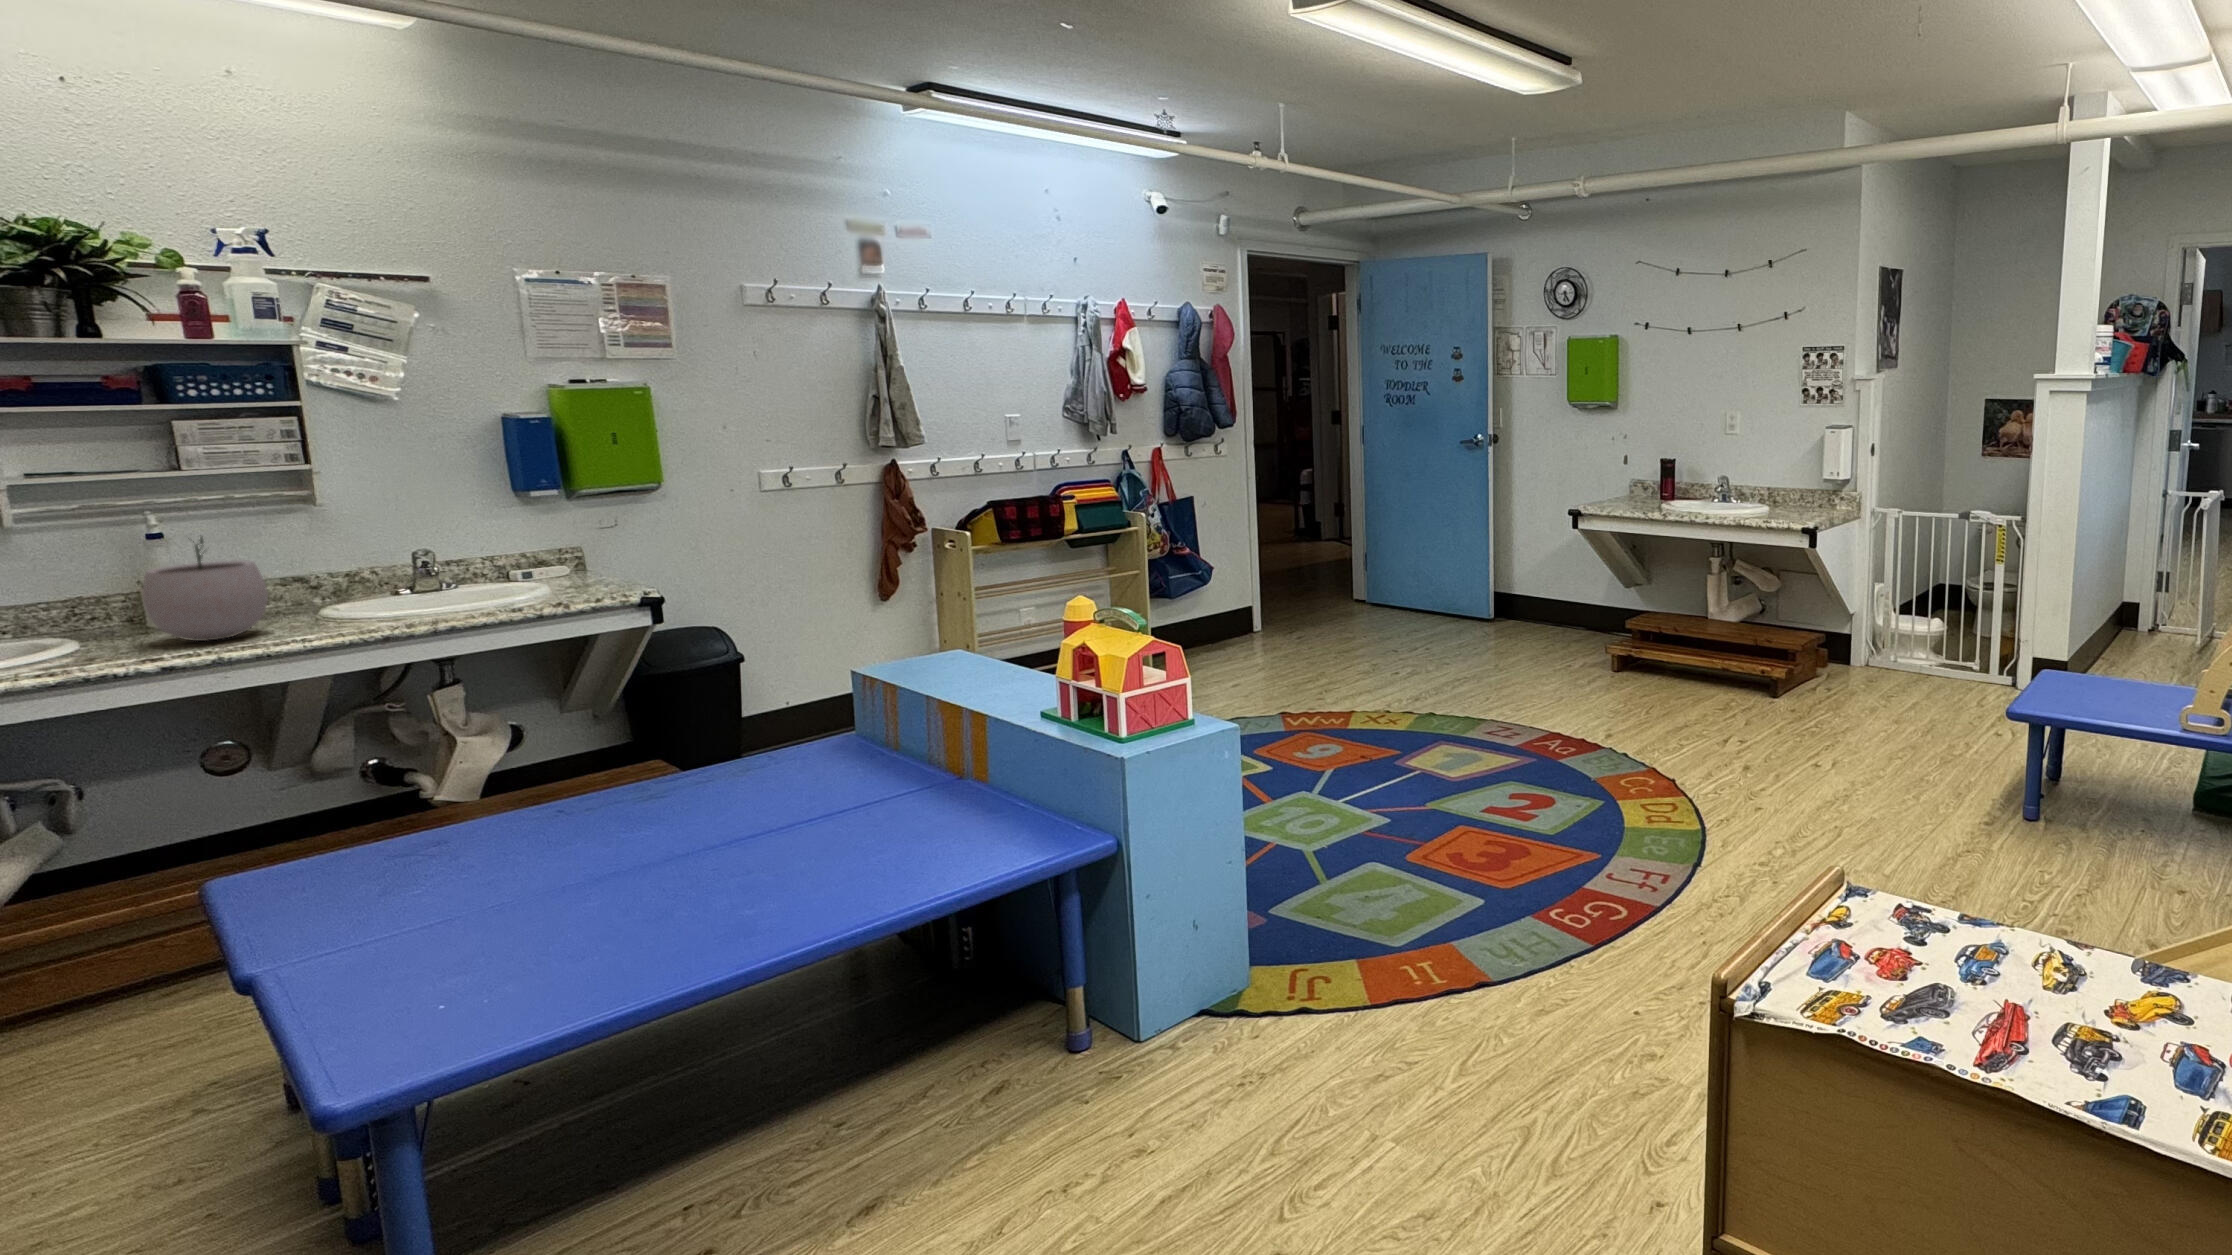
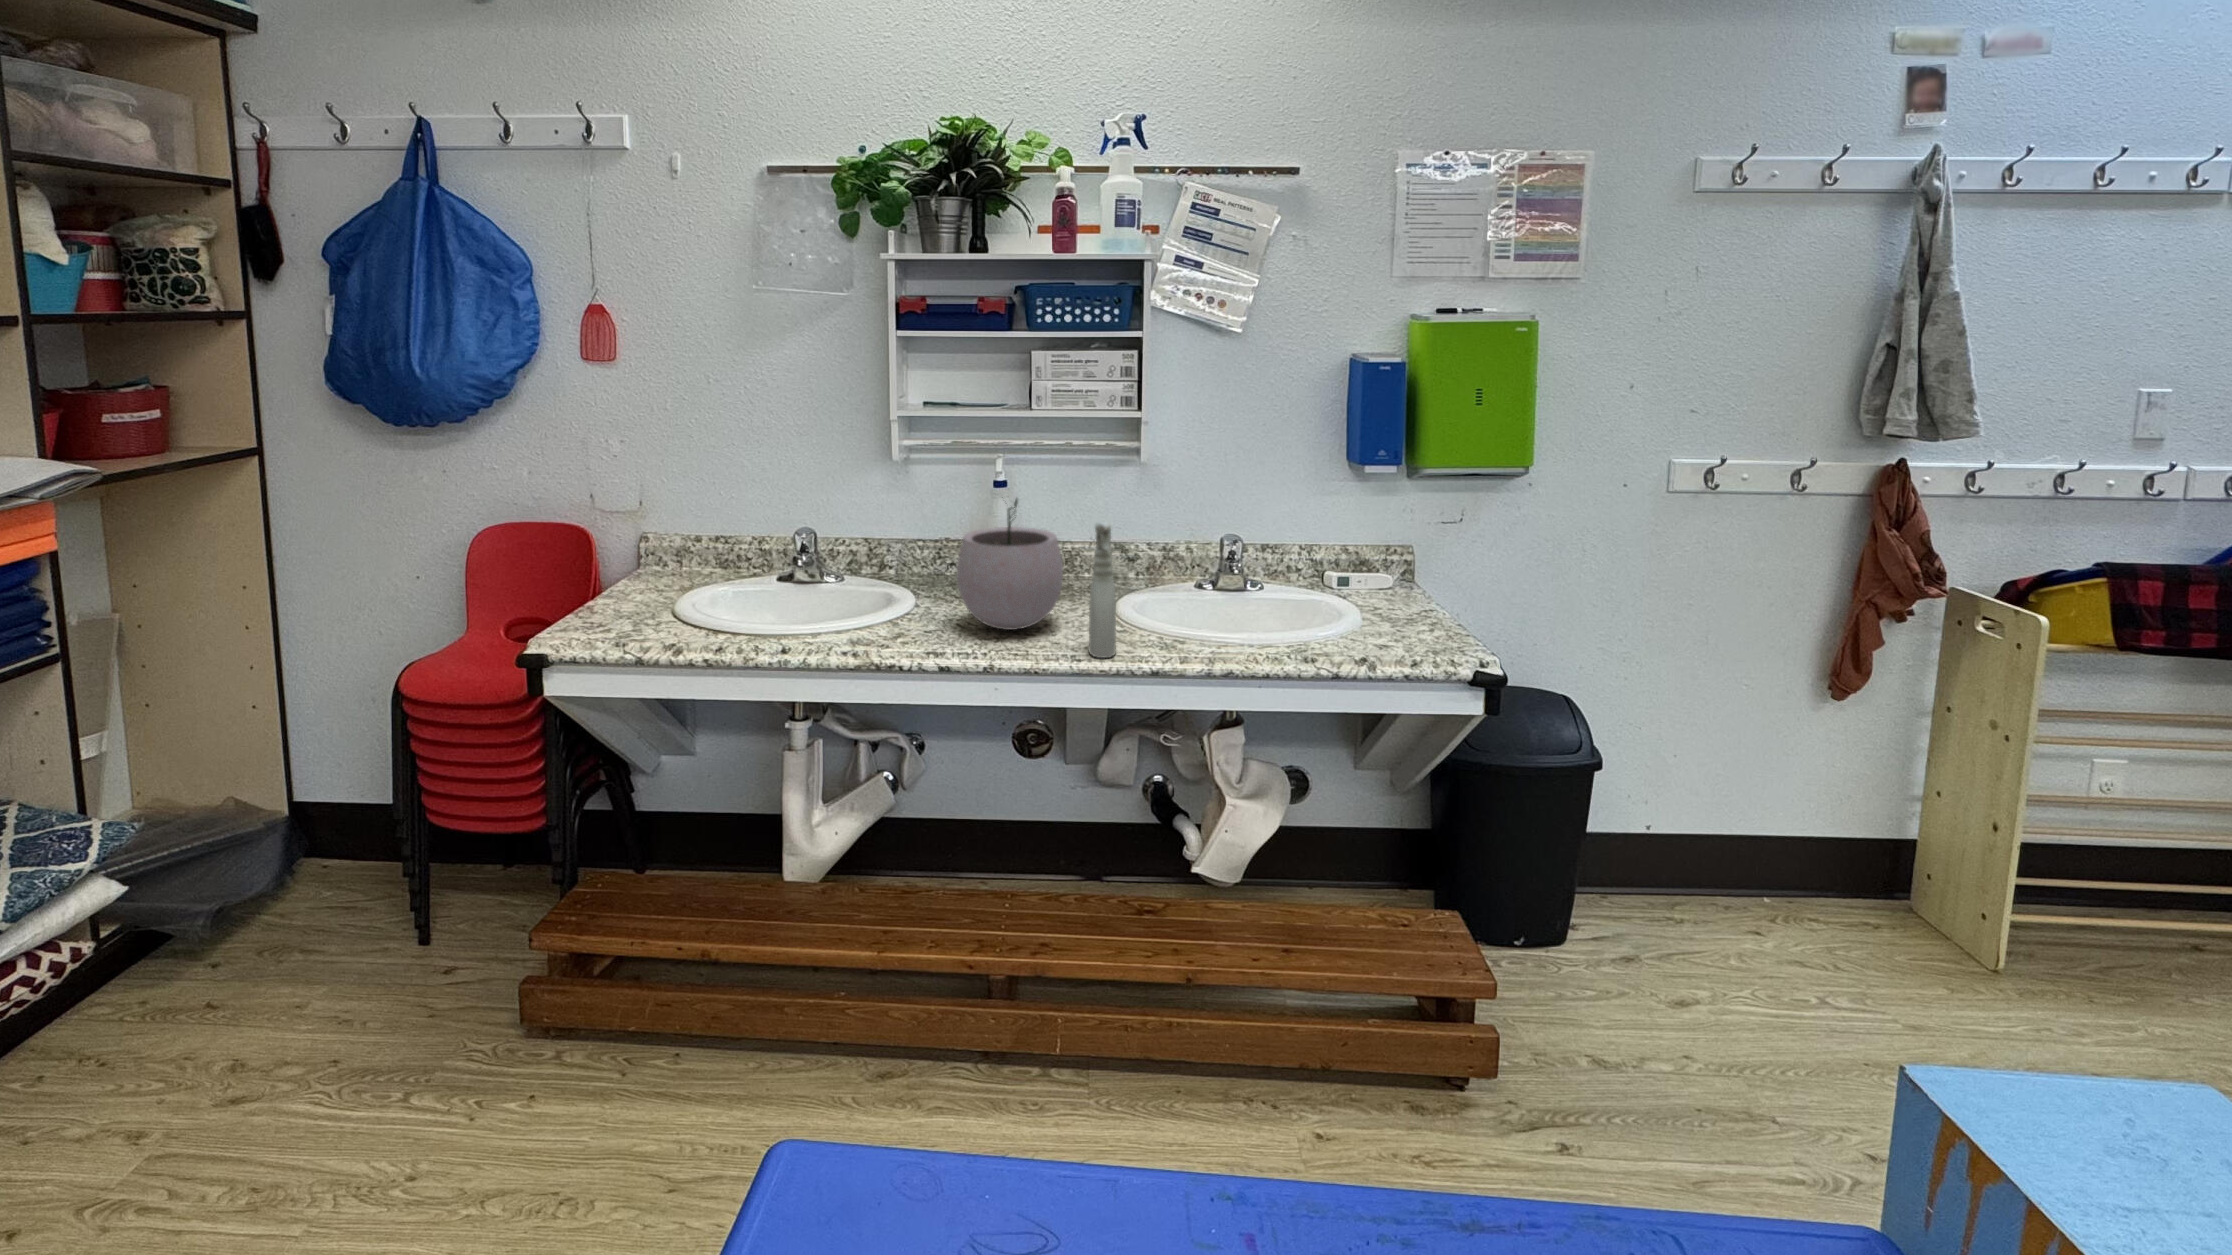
spray bottle: none [303,538,343,636] -> present [1089,522,1116,658]

